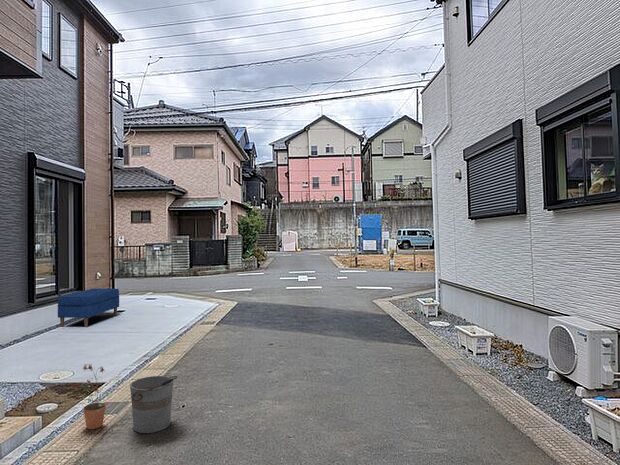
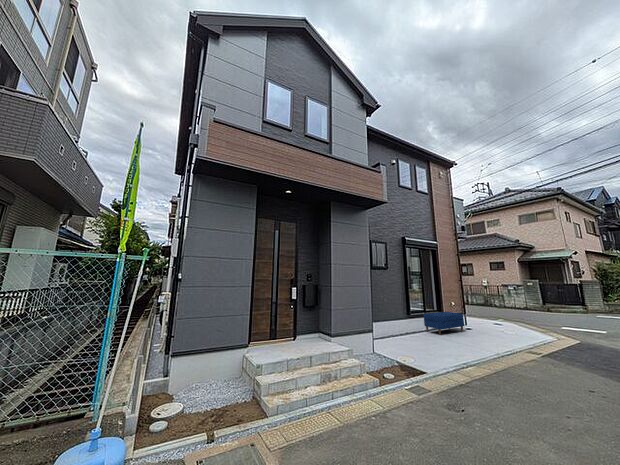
potted plant: present [73,365,108,429] -> none [390,356,411,399]
bucket: present [130,376,177,433] -> none [418,377,452,421]

